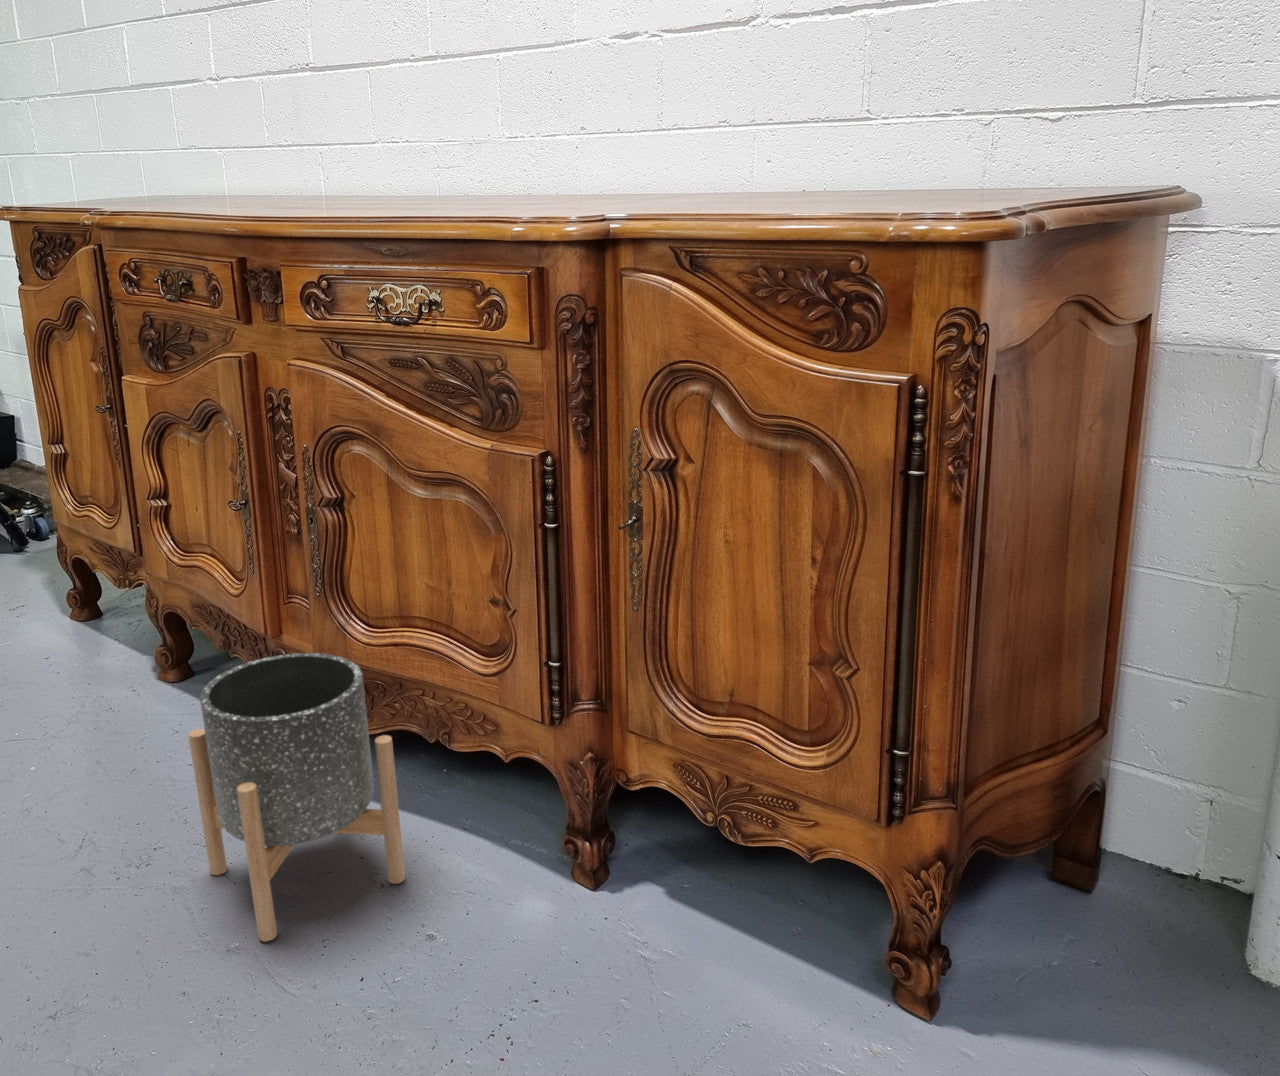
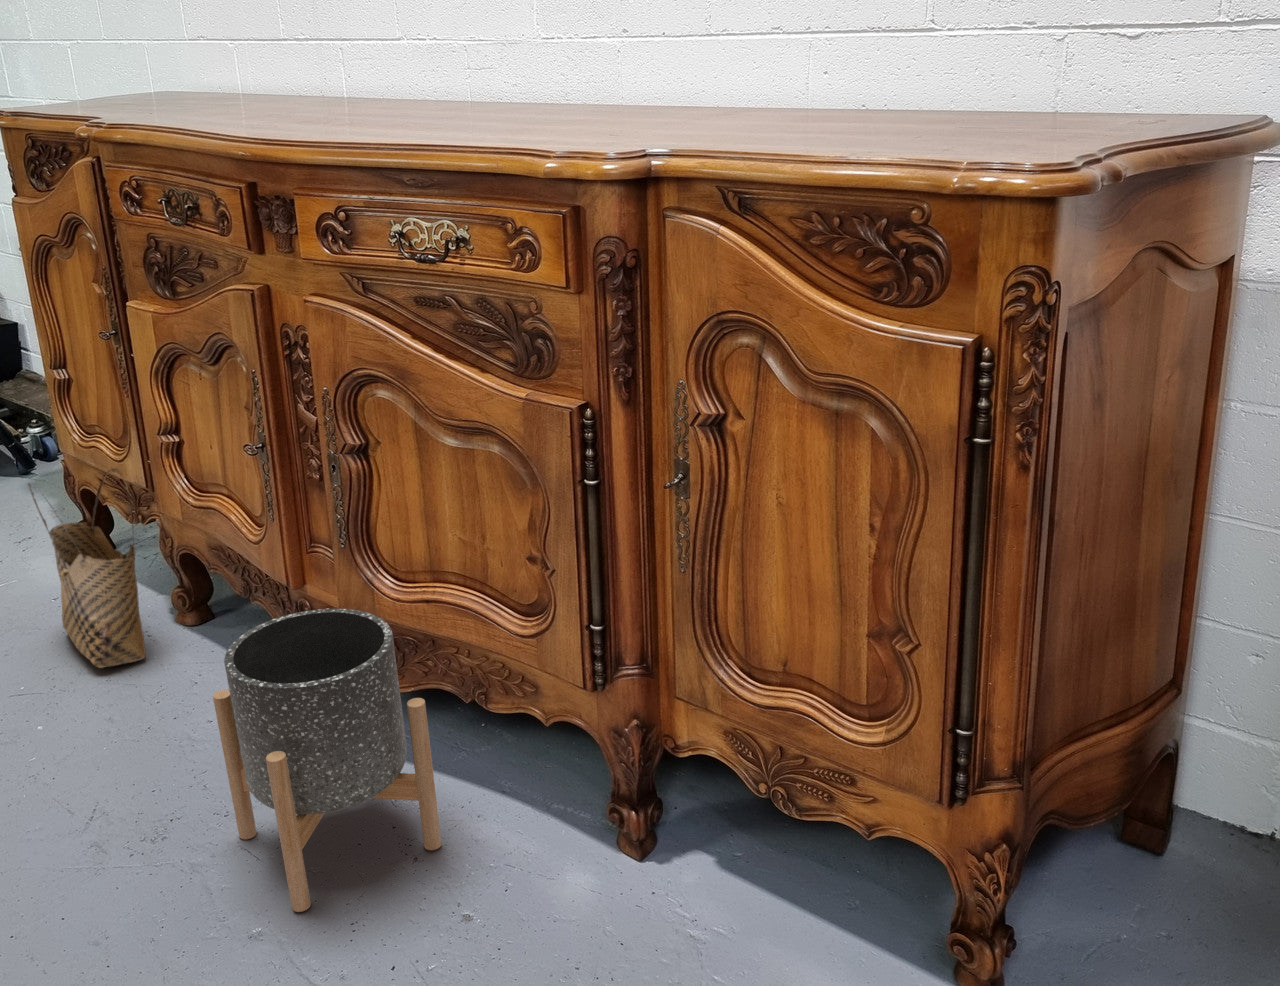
woven basket: none [20,534,128,721] -> present [28,469,146,668]

